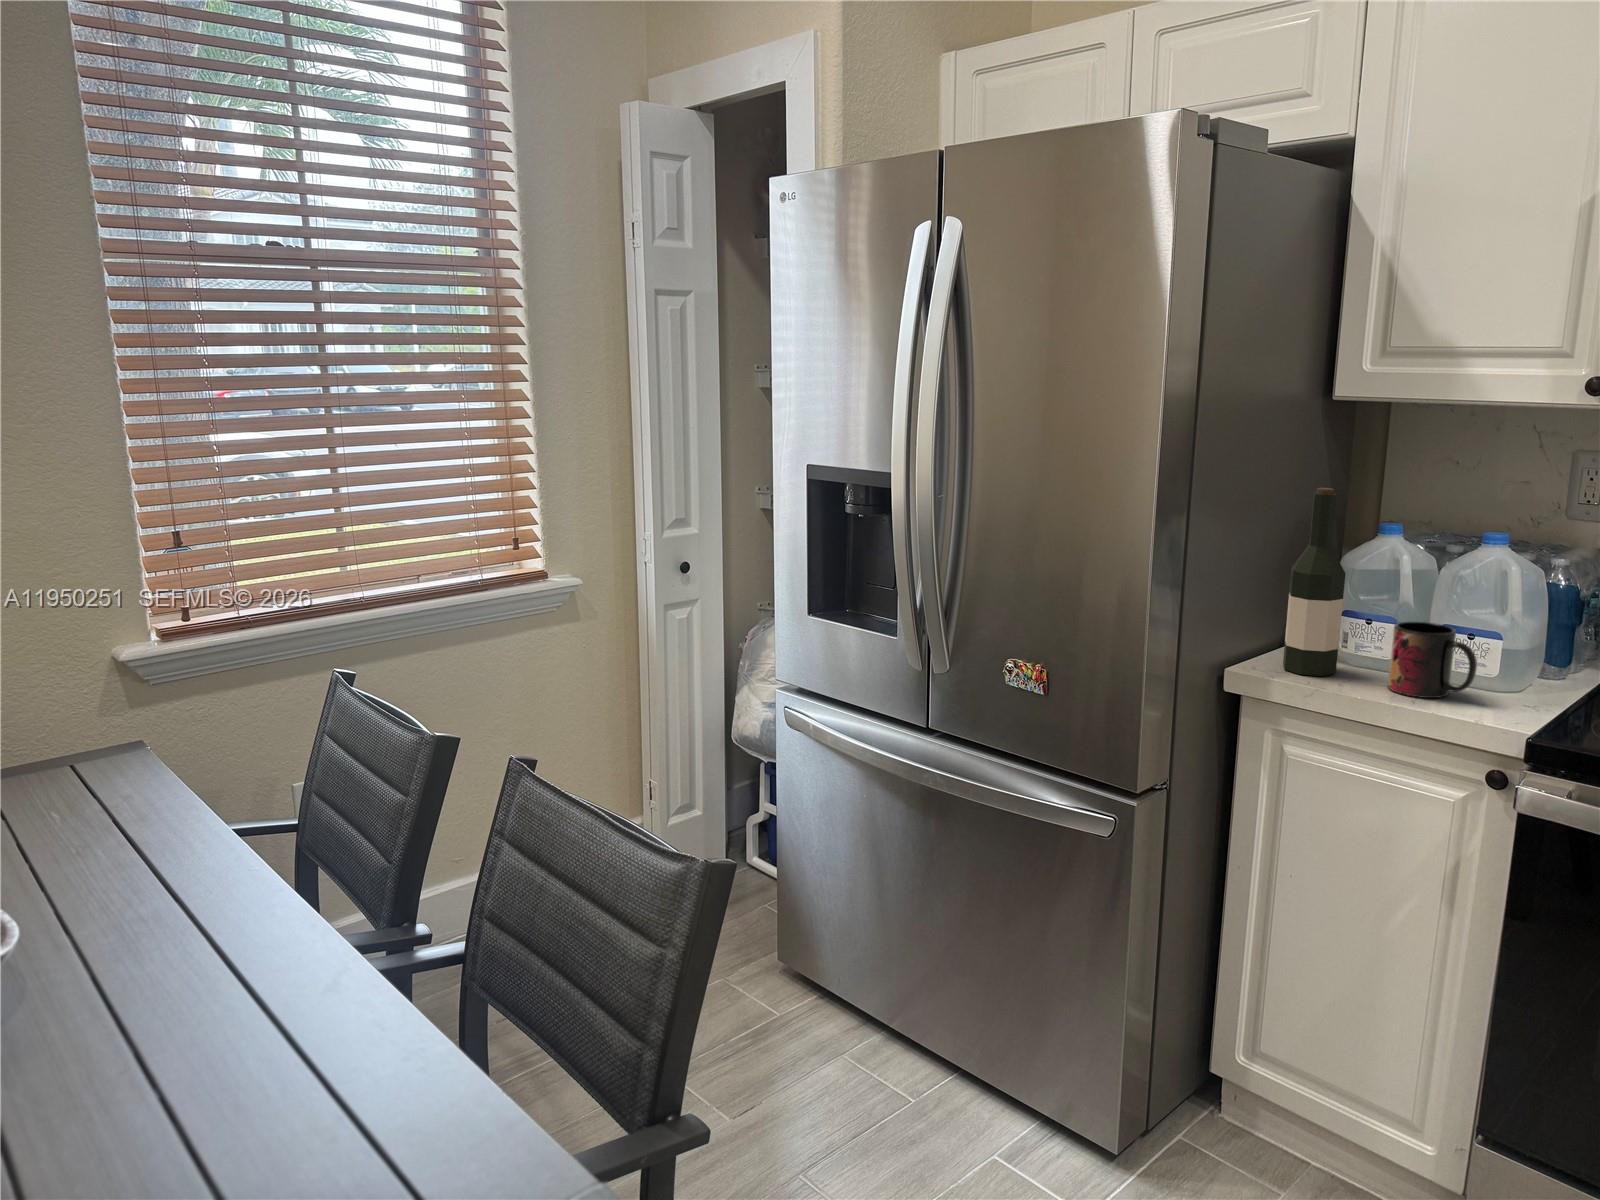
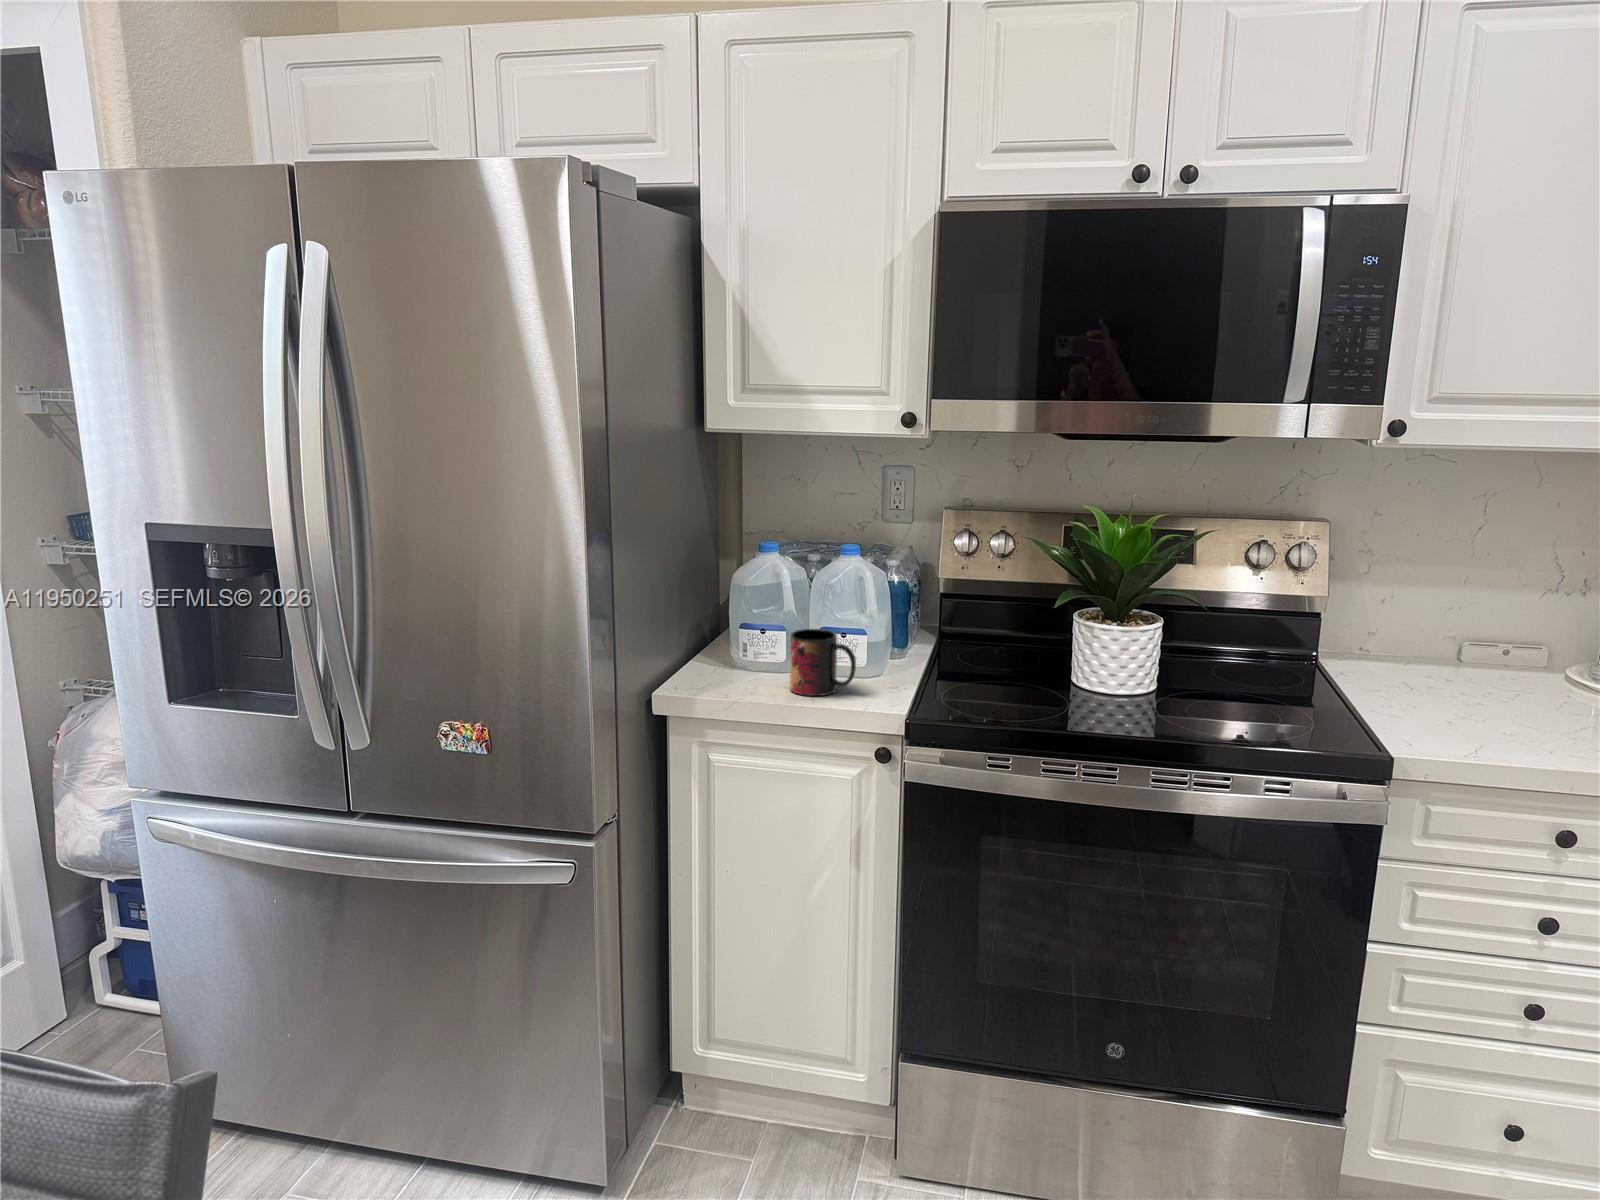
wine bottle: present [1283,488,1346,676] -> none [699,517,745,690]

